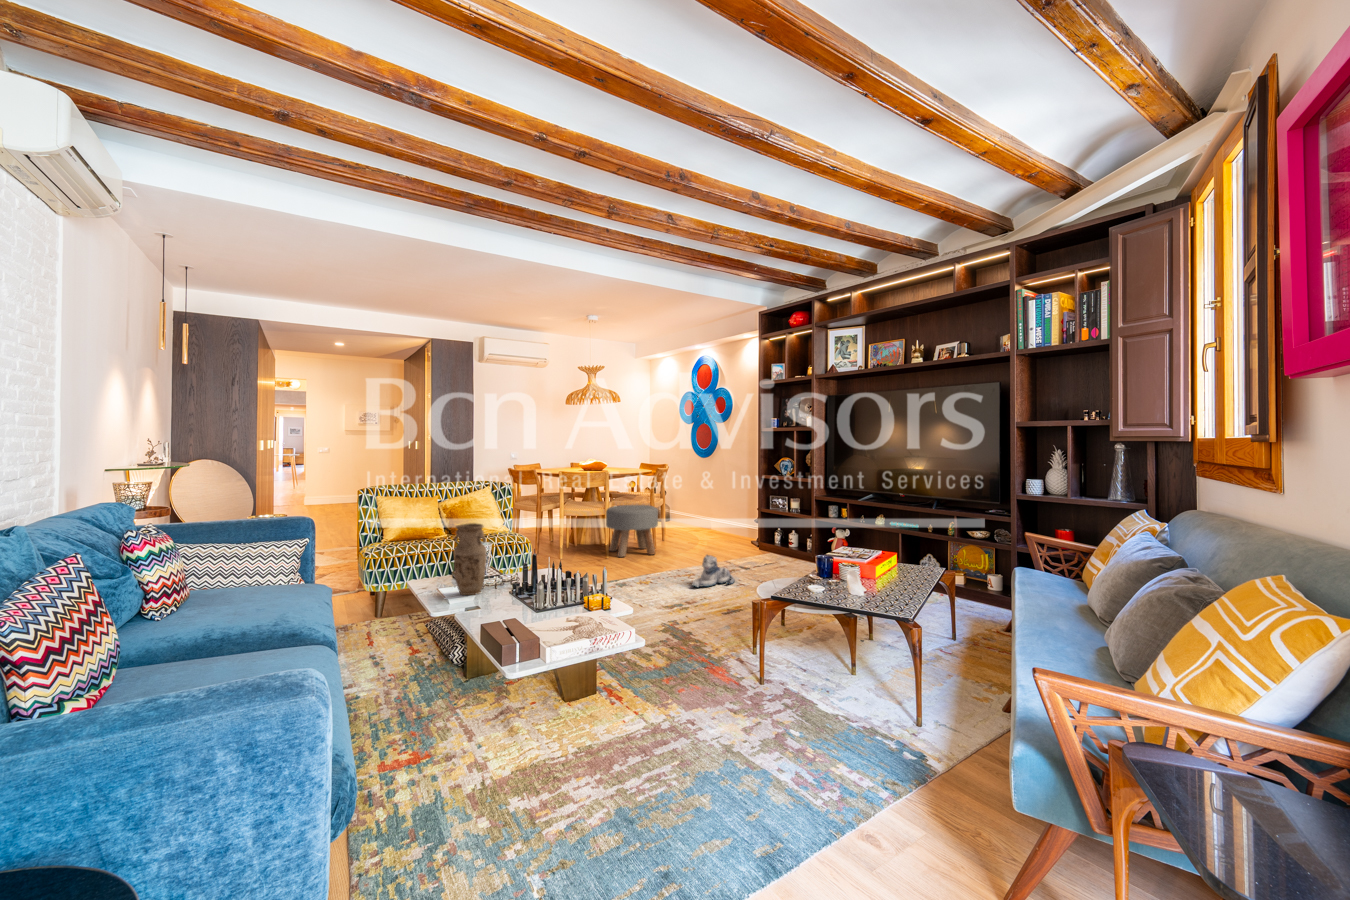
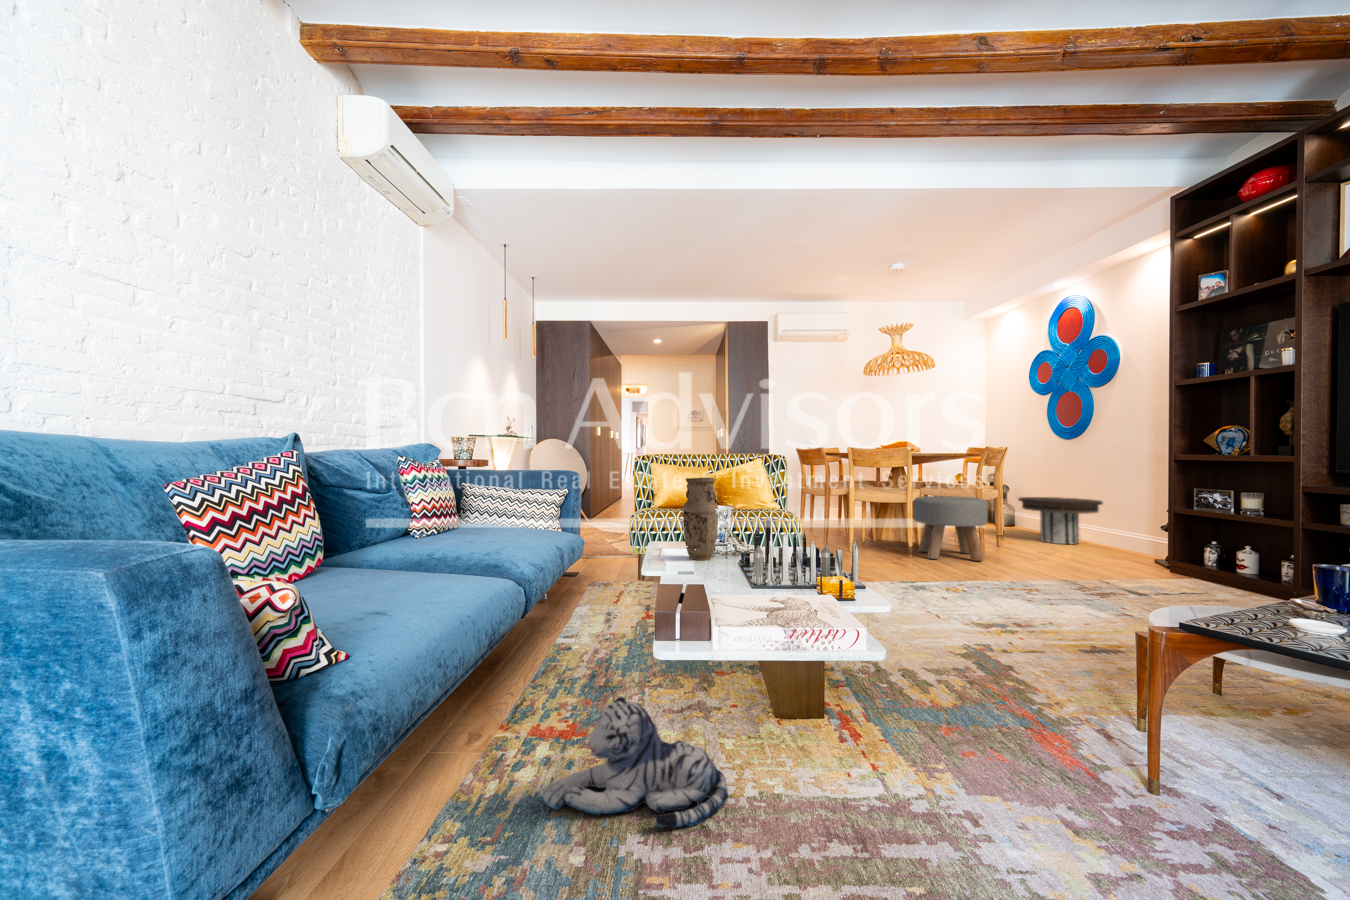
side table: none [673,497,724,532] -> present [1018,497,1103,544]
plush toy: present [692,555,735,587] -> present [542,696,728,828]

